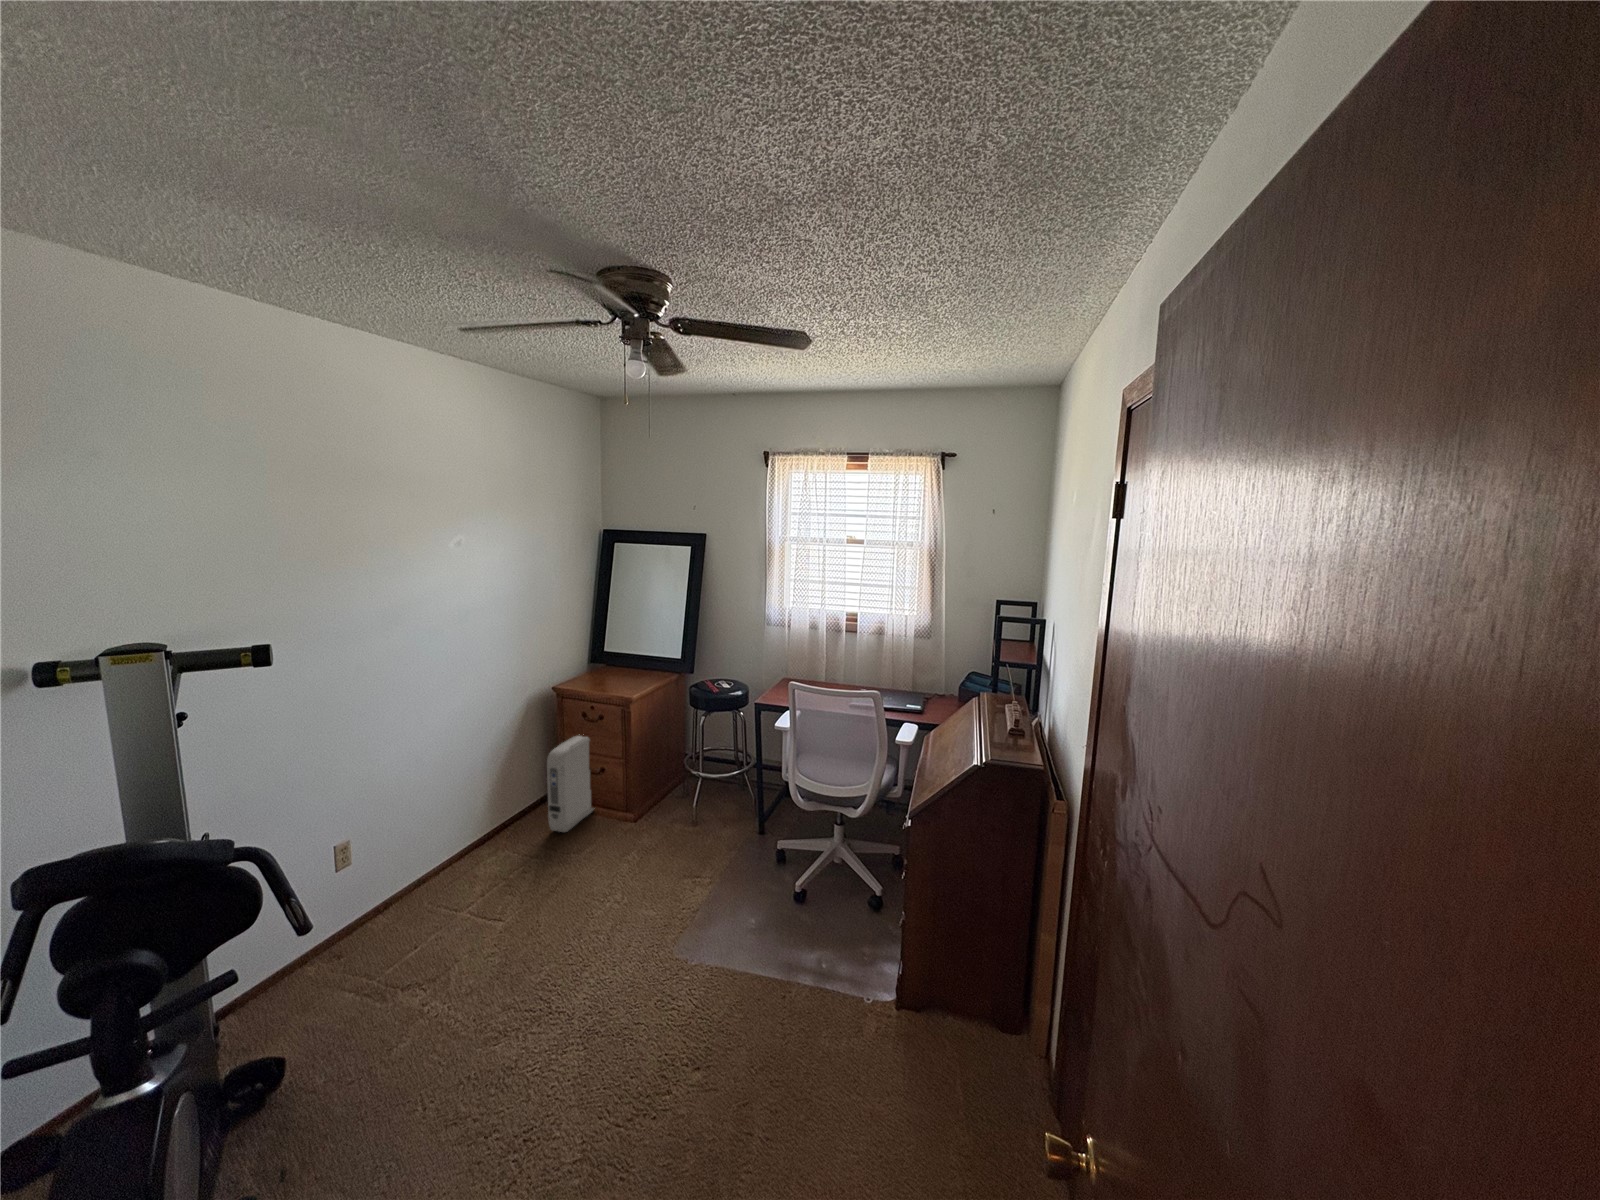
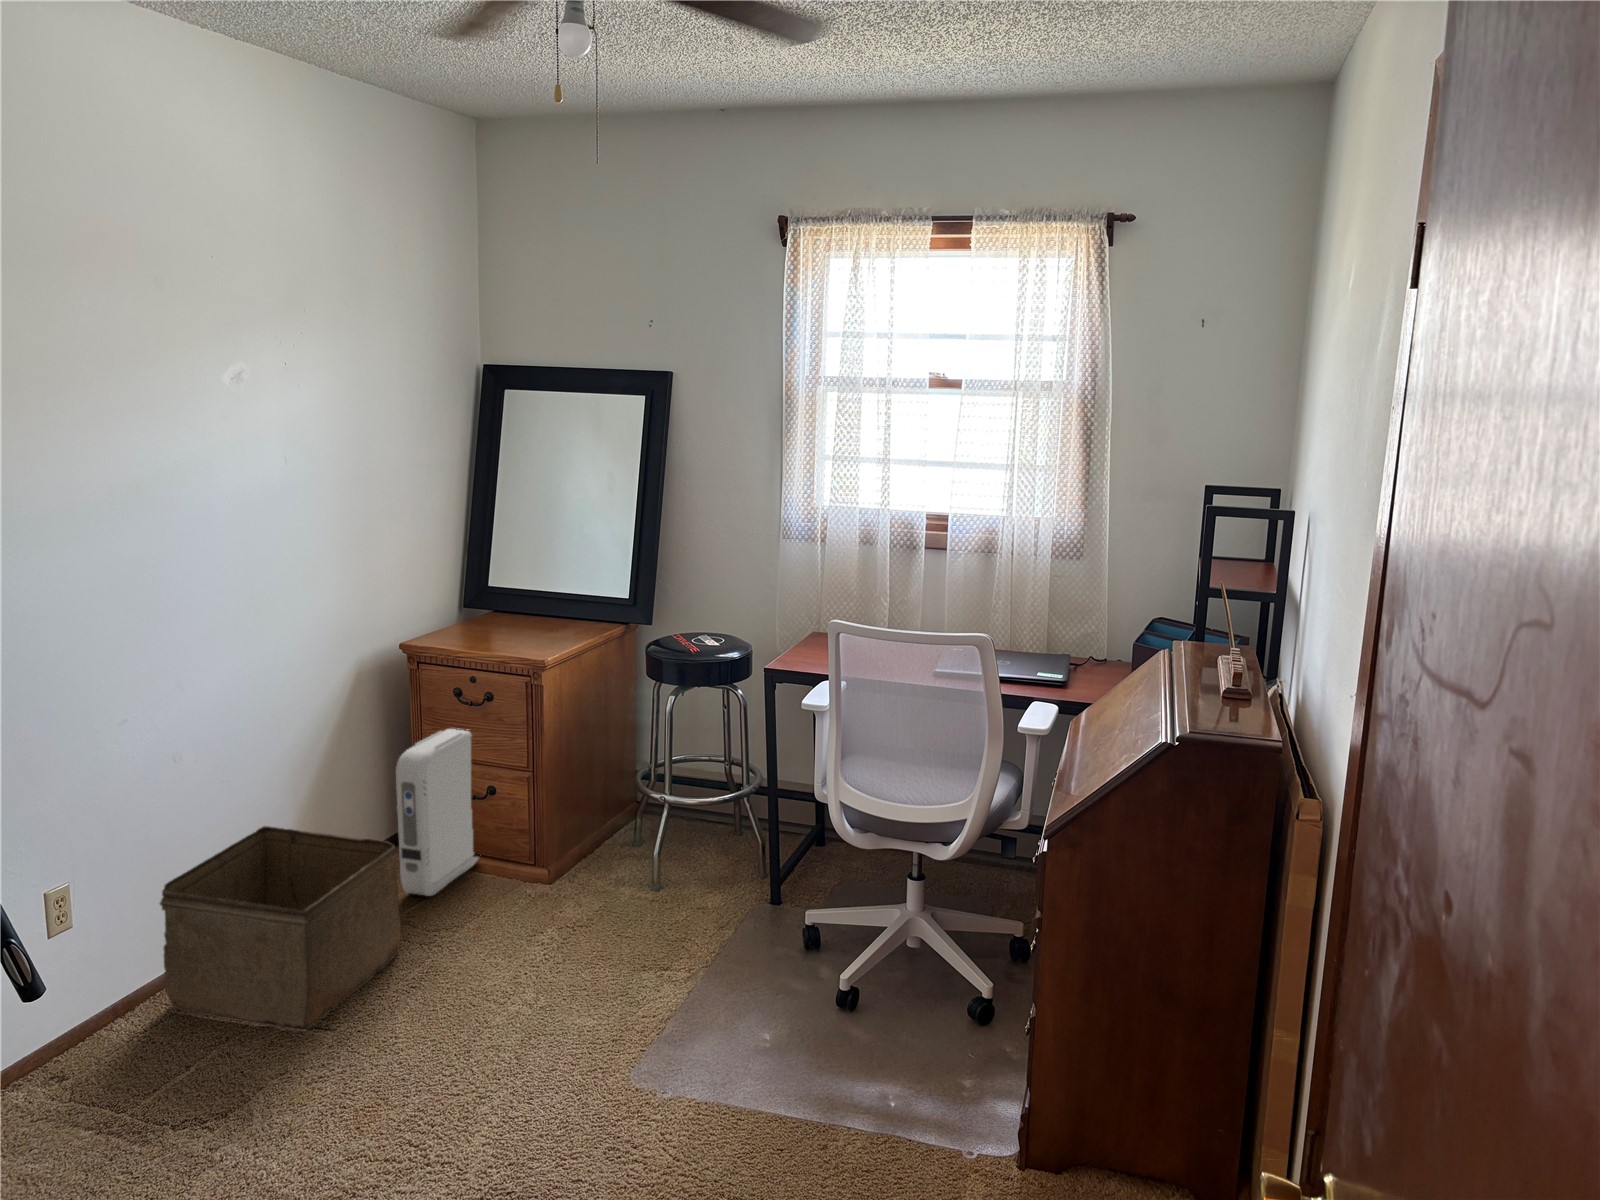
storage bin: none [402,796,545,923] -> present [160,826,401,1031]

